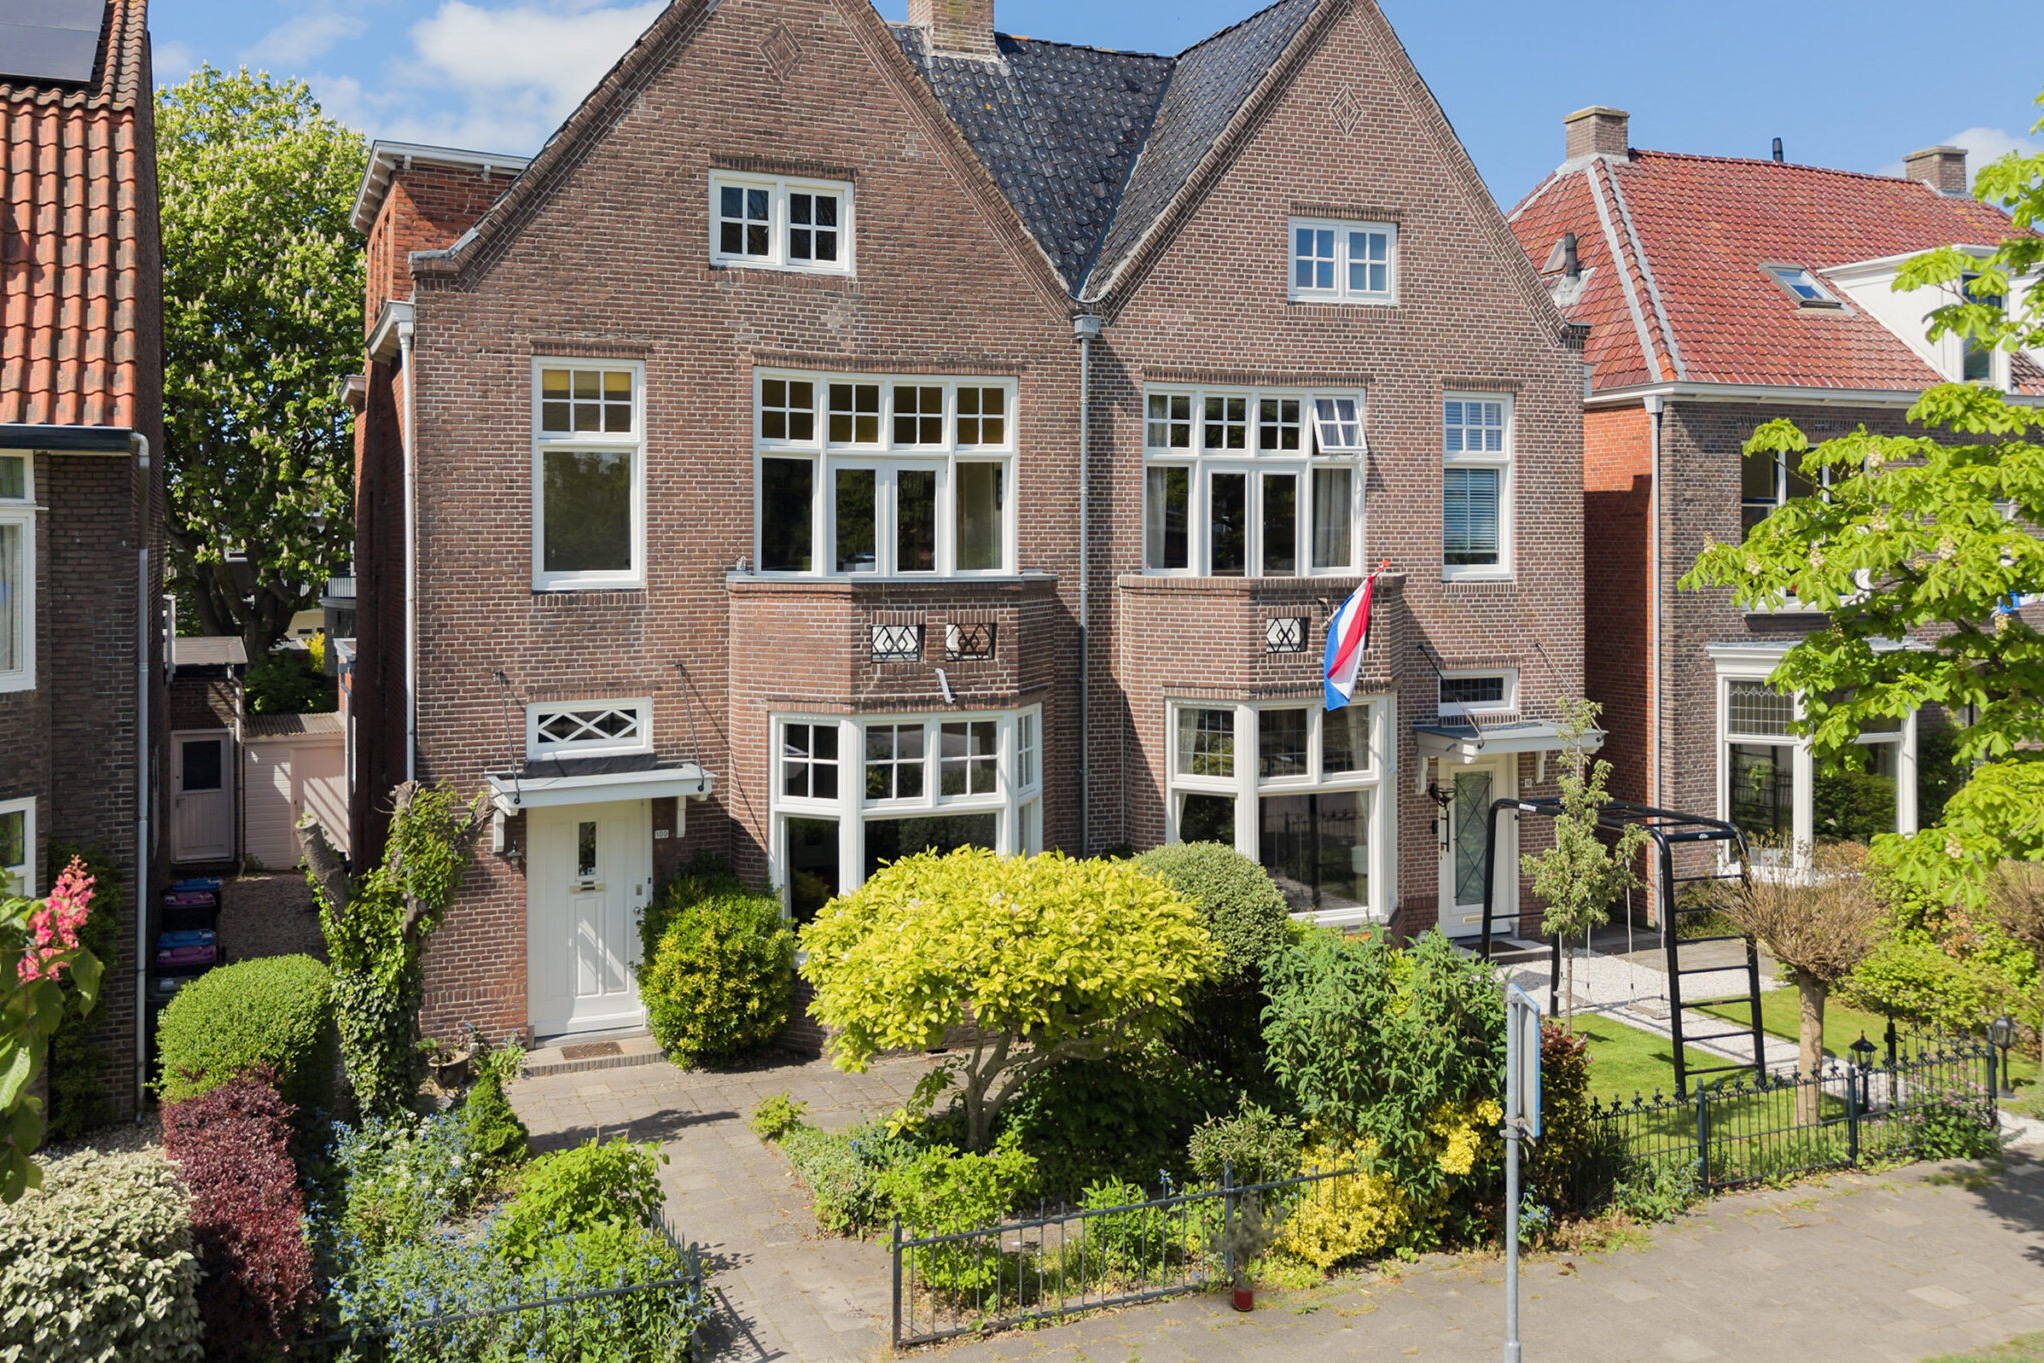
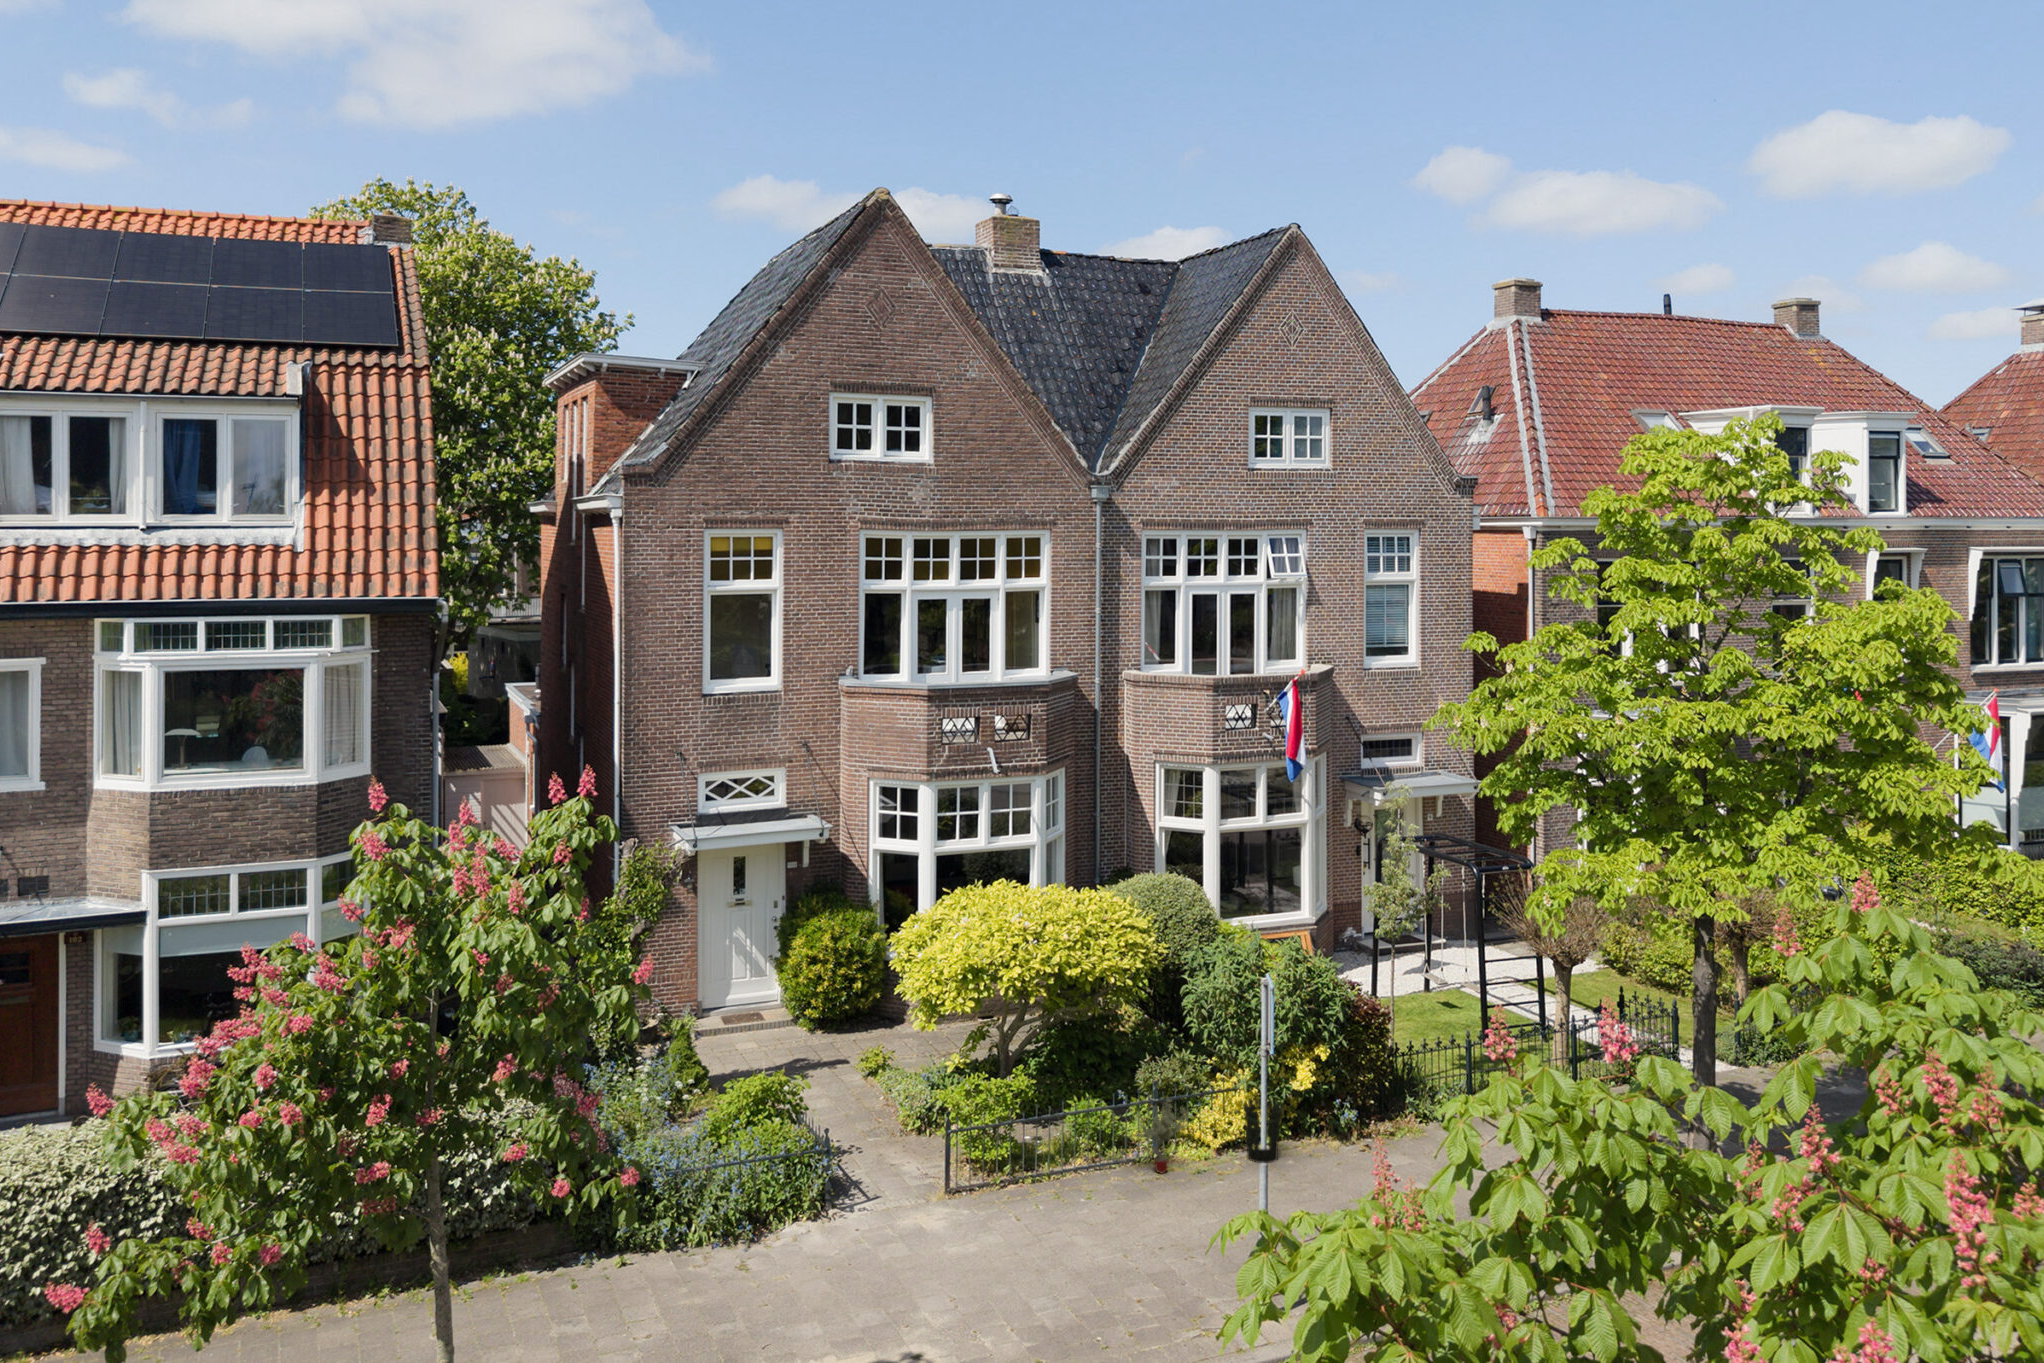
waste bin: none [1366,1187,1434,1294] -> present [1243,1100,1283,1163]

